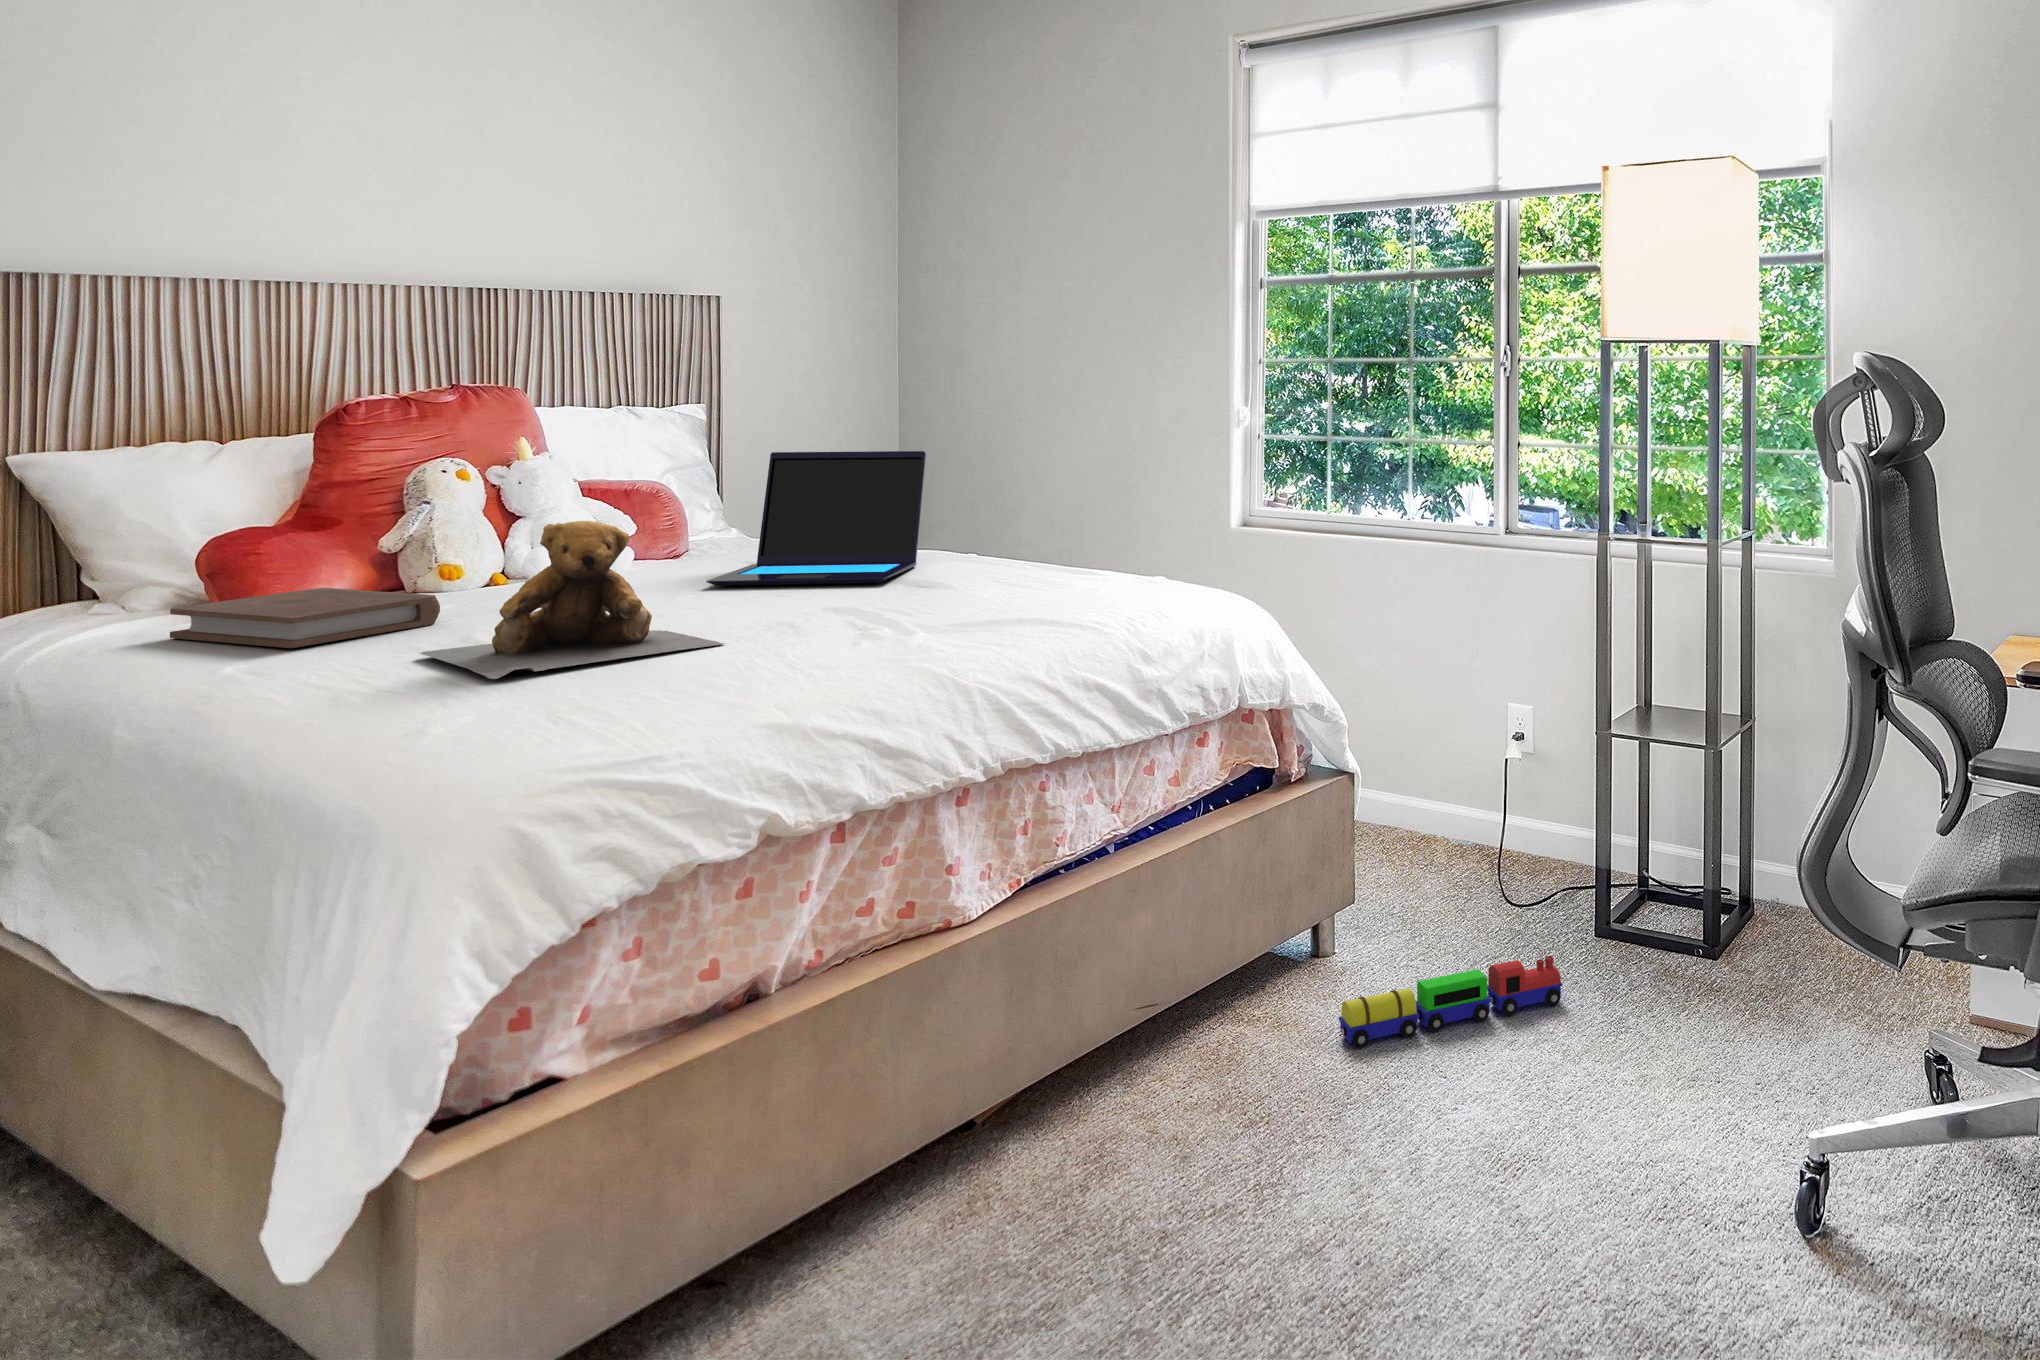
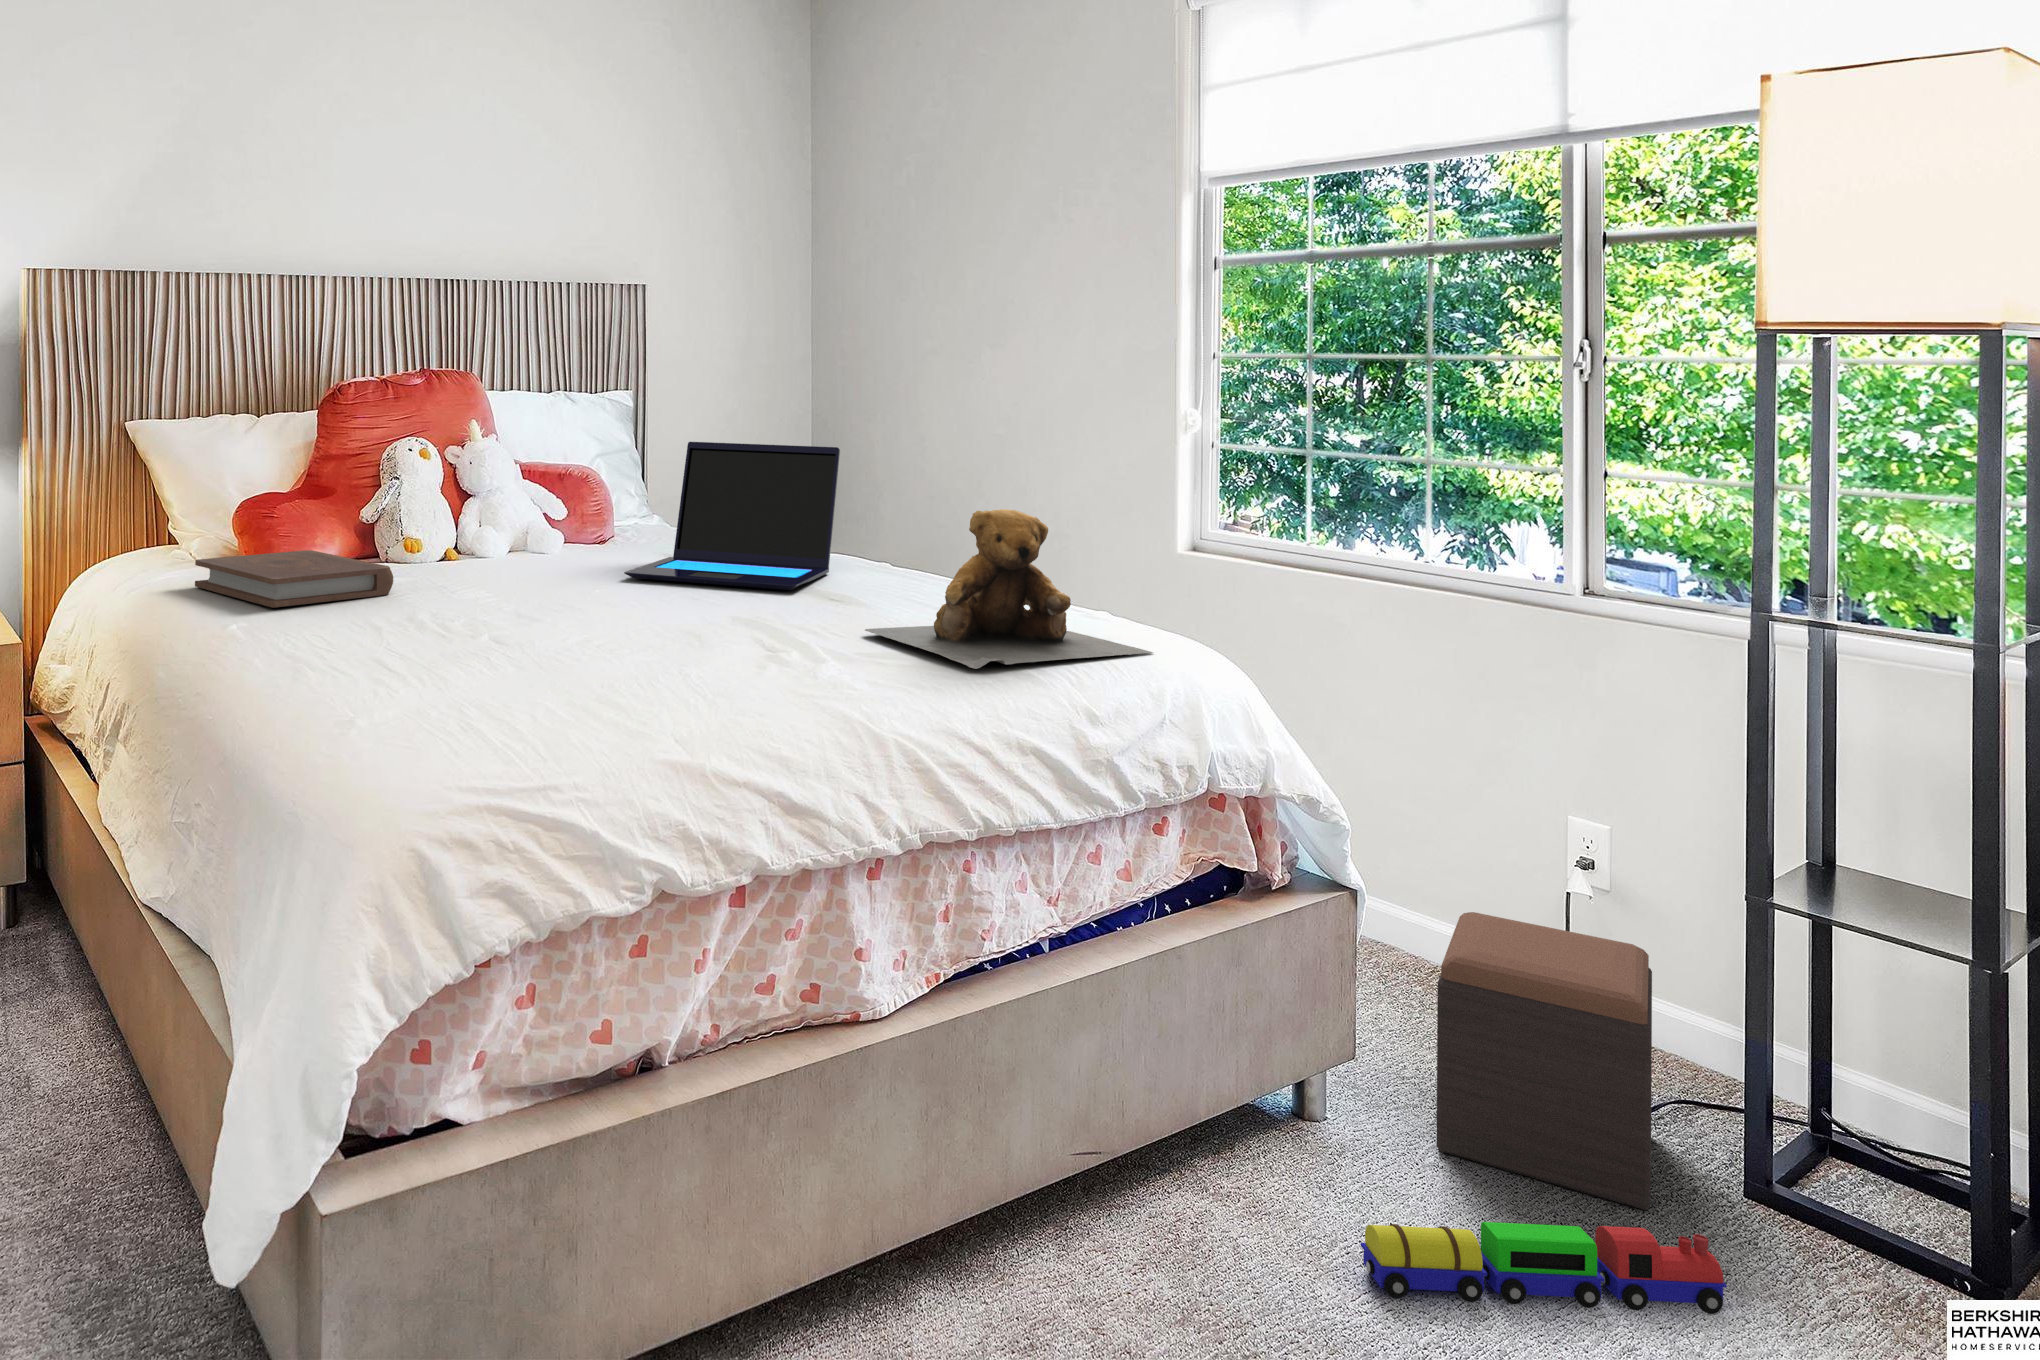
teddy bear: present [420,521,724,679] -> present [865,509,1153,669]
footstool: none [1400,774,1538,956] -> present [1436,912,1652,1210]

